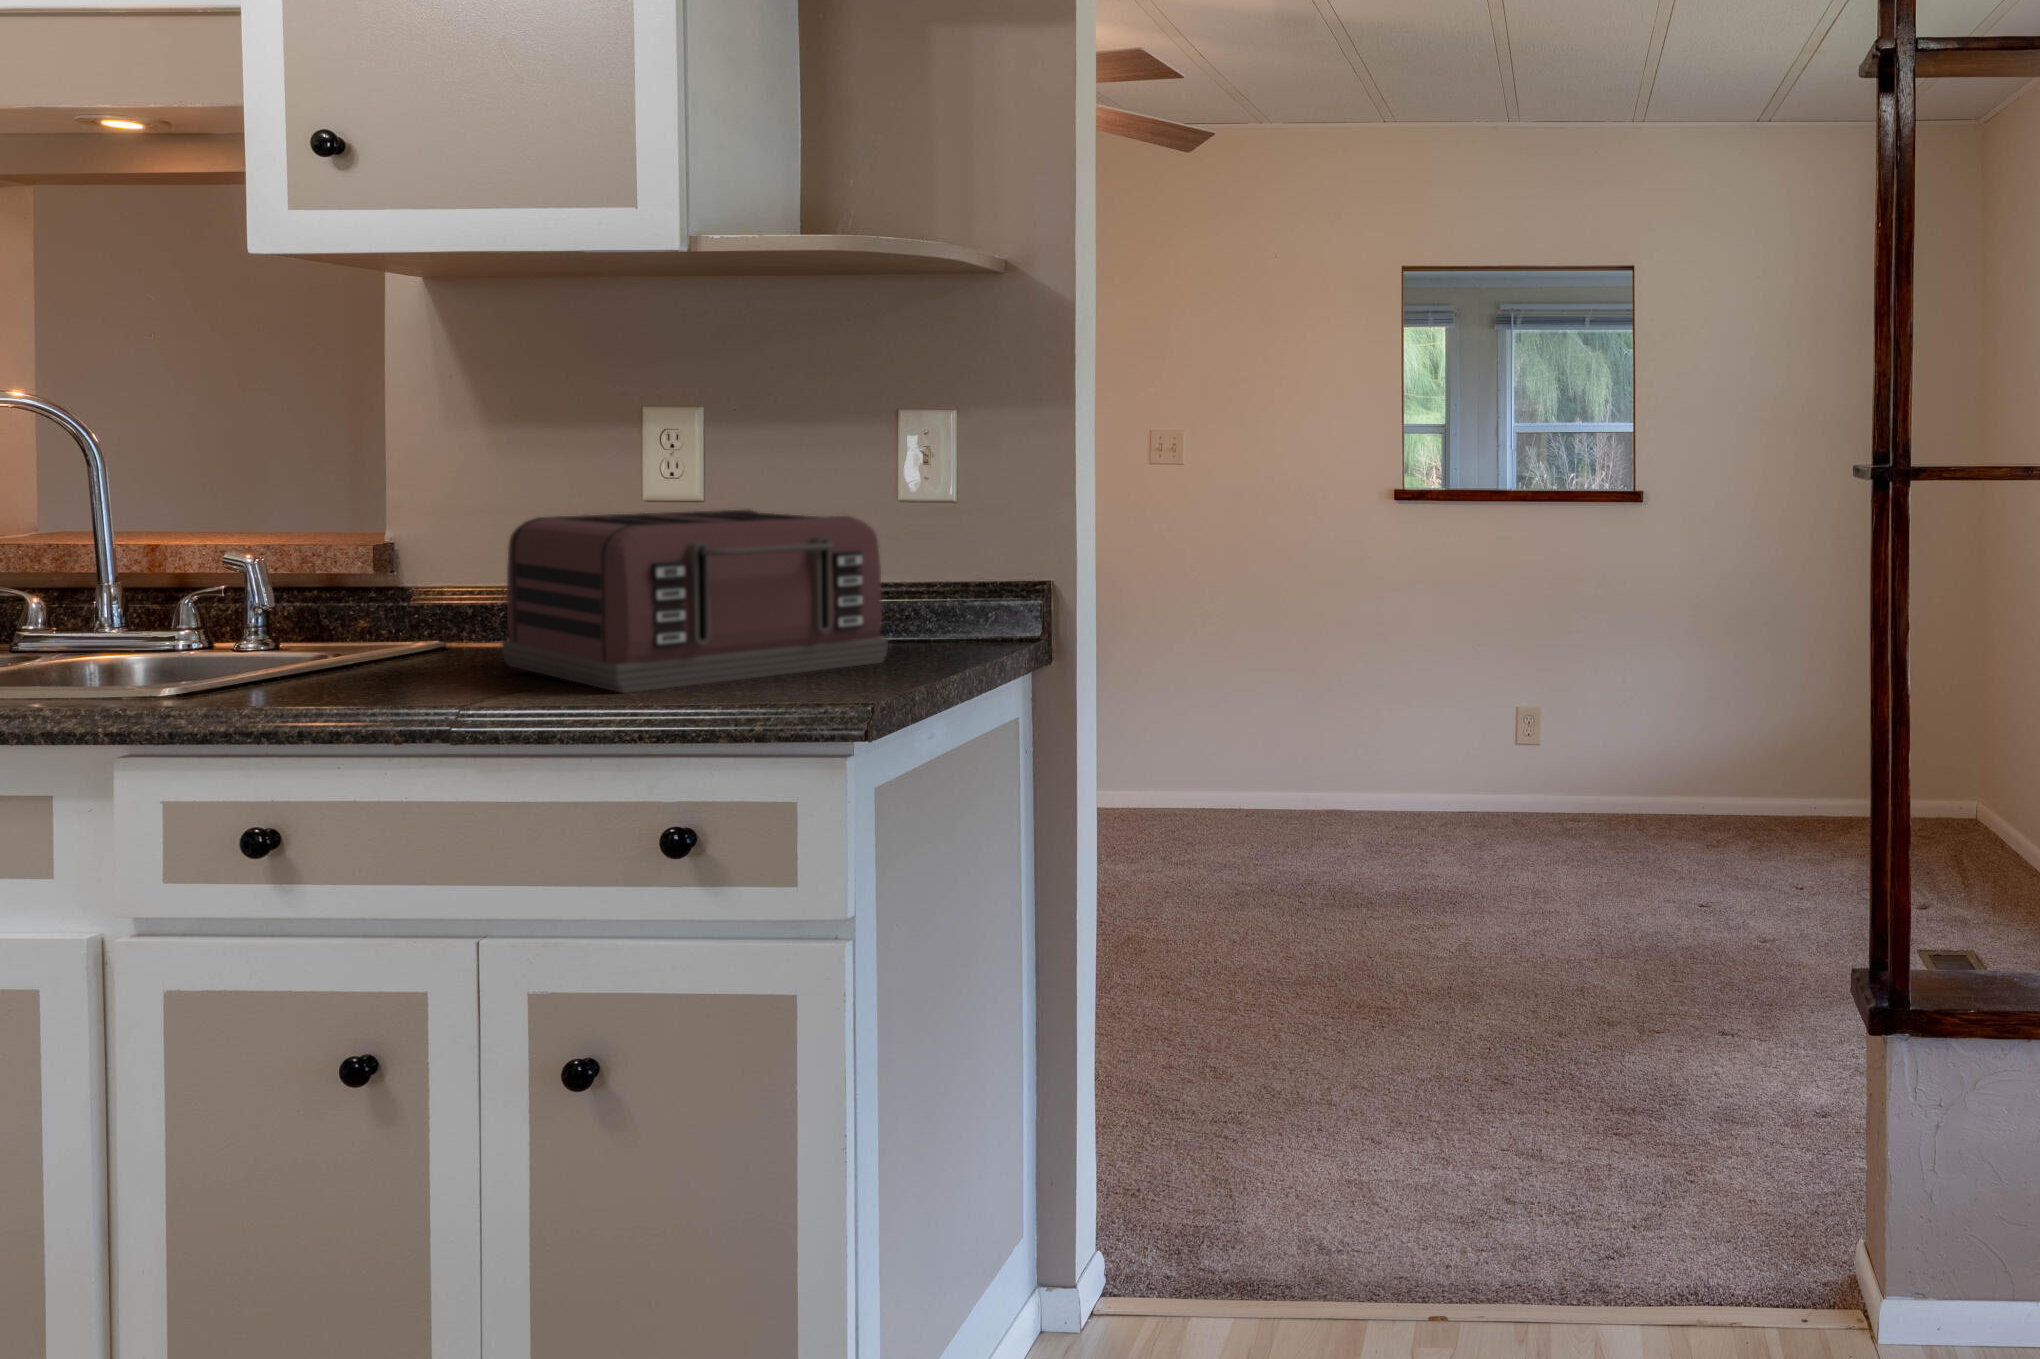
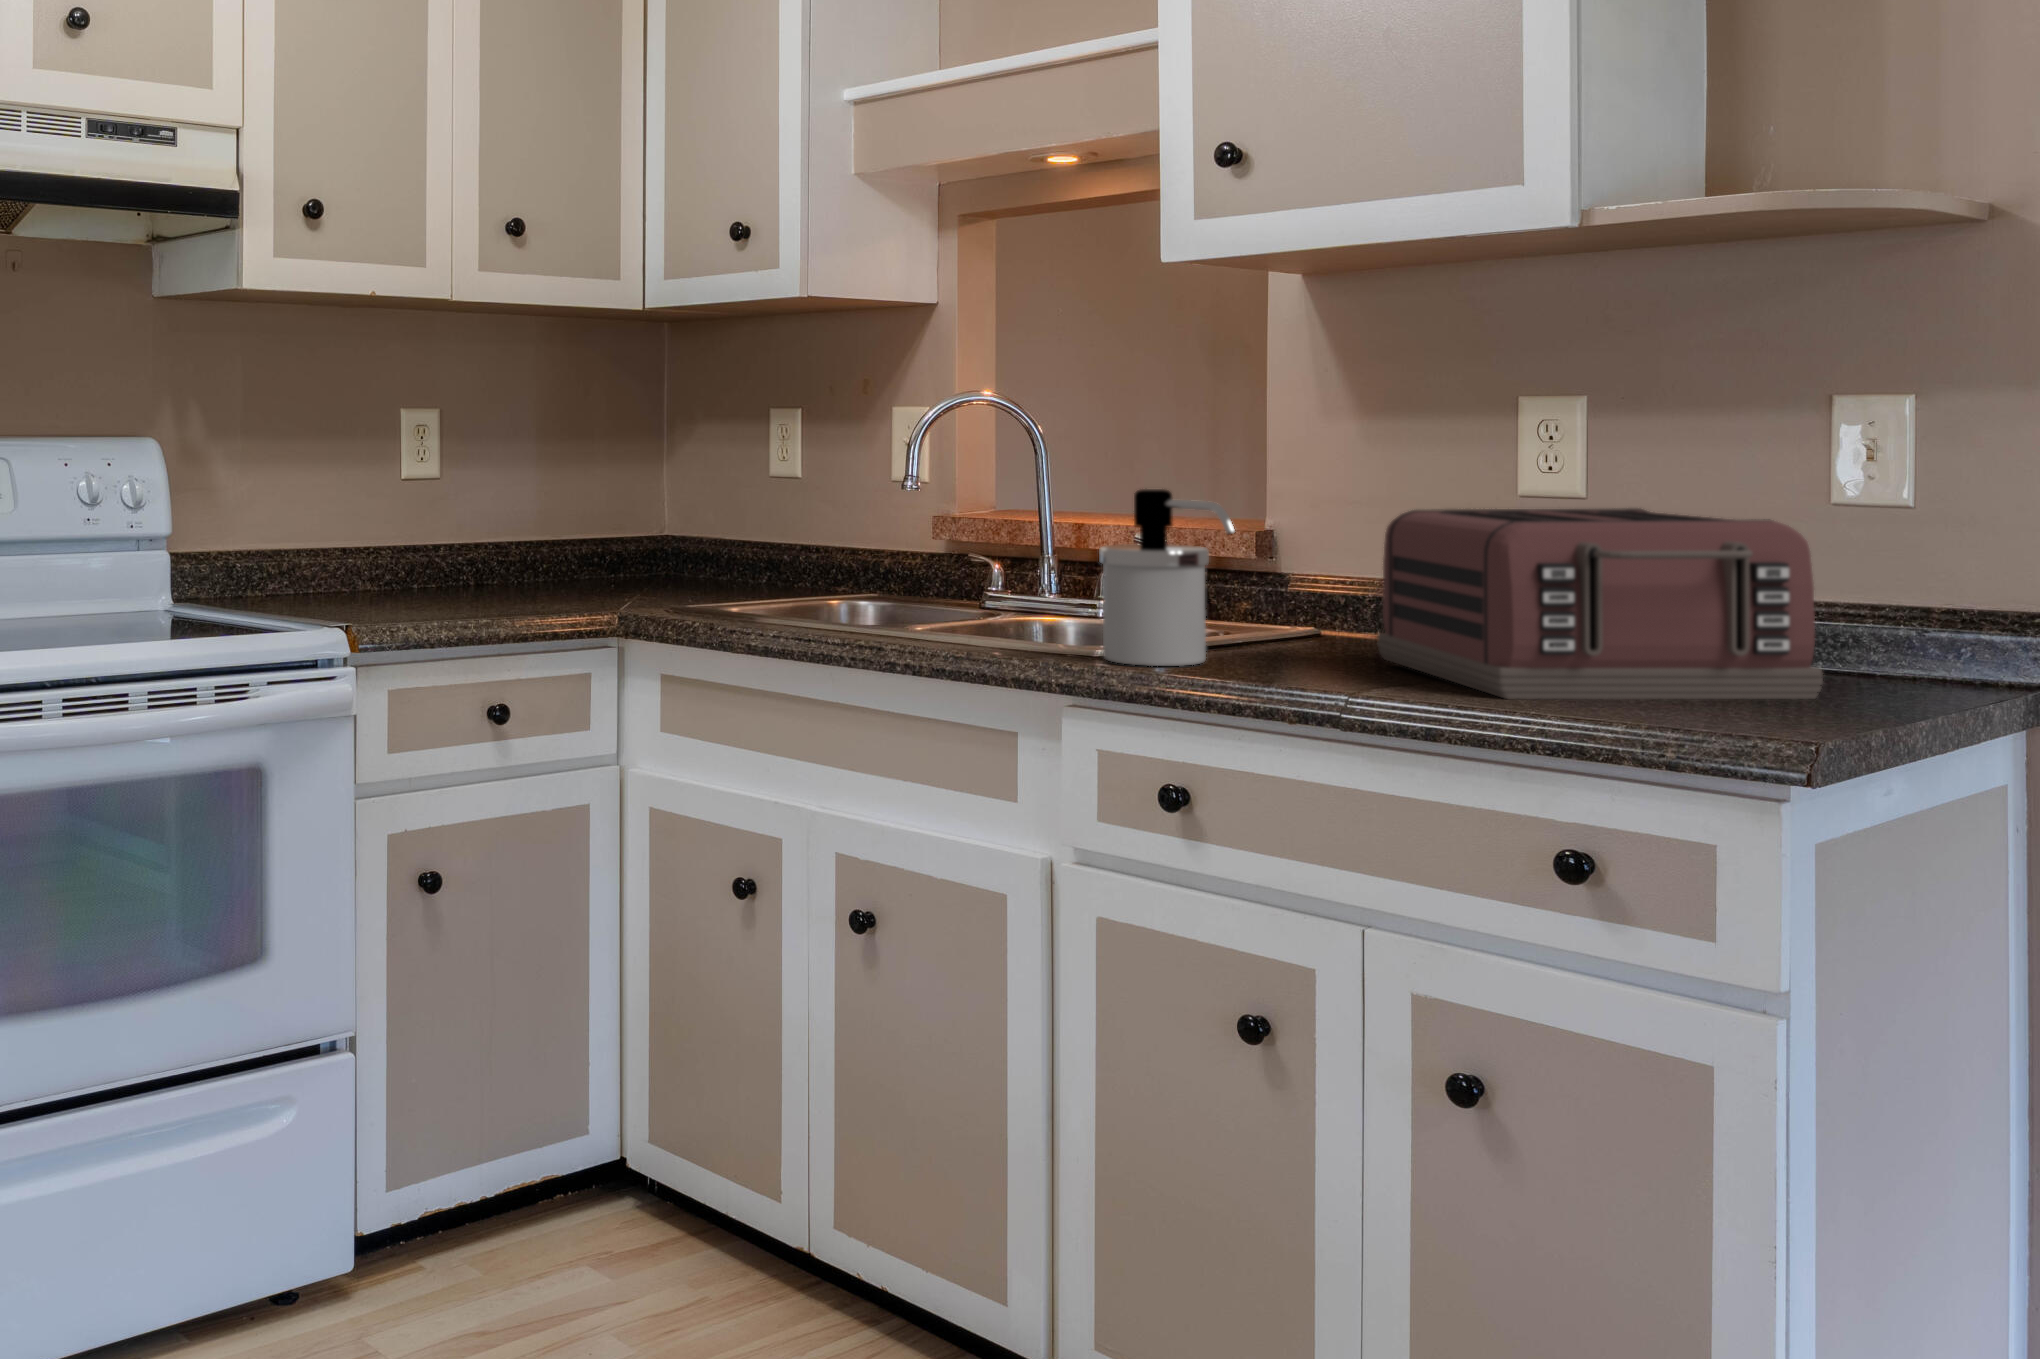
soap dispenser: none [158,504,335,702] -> present [1099,489,1235,666]

